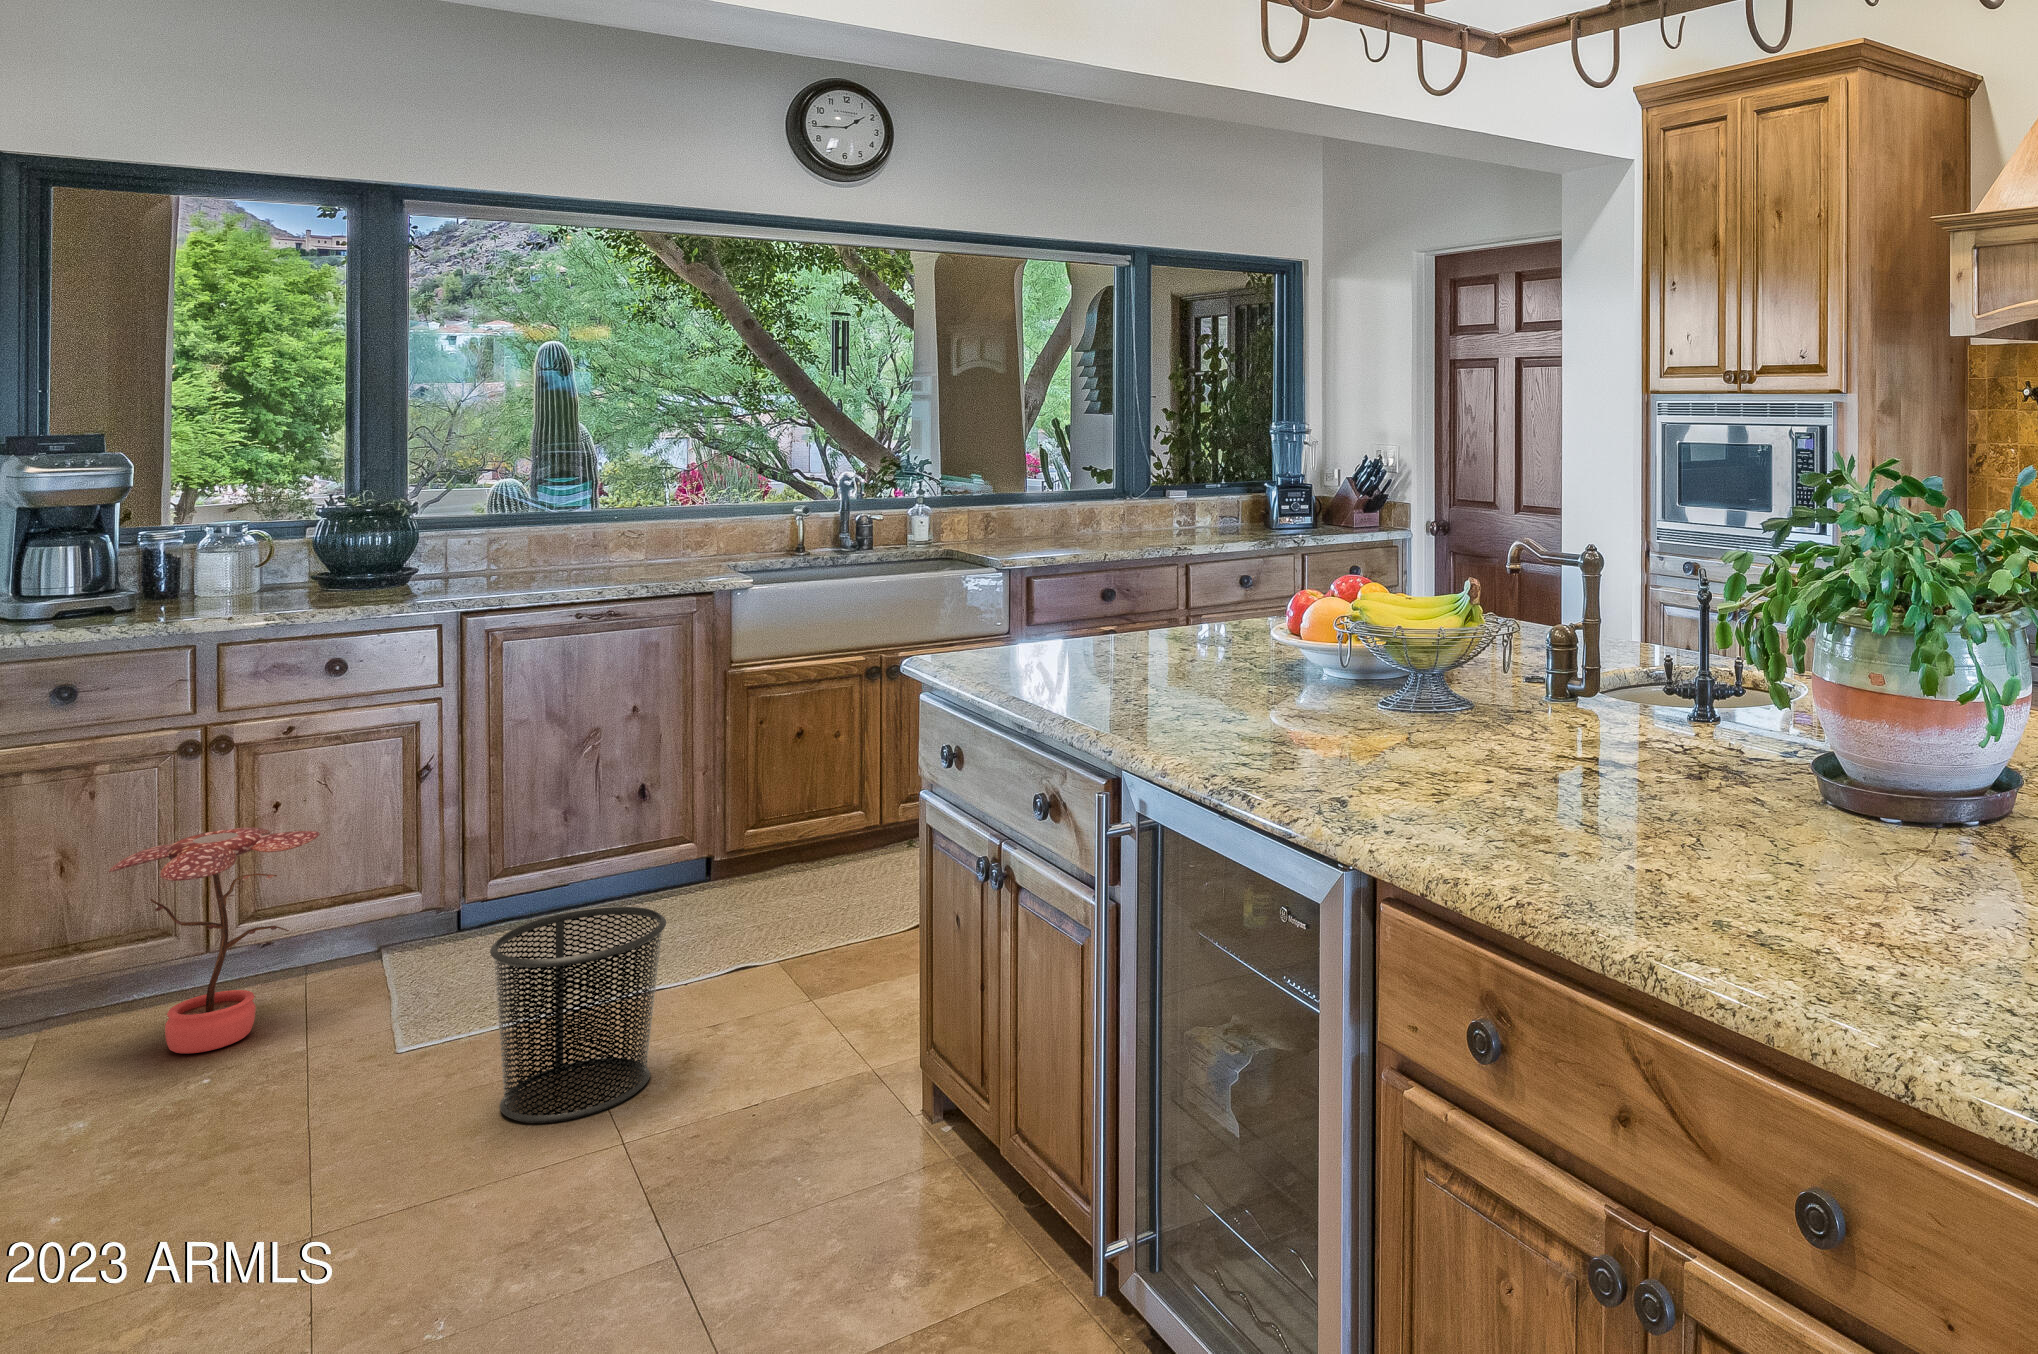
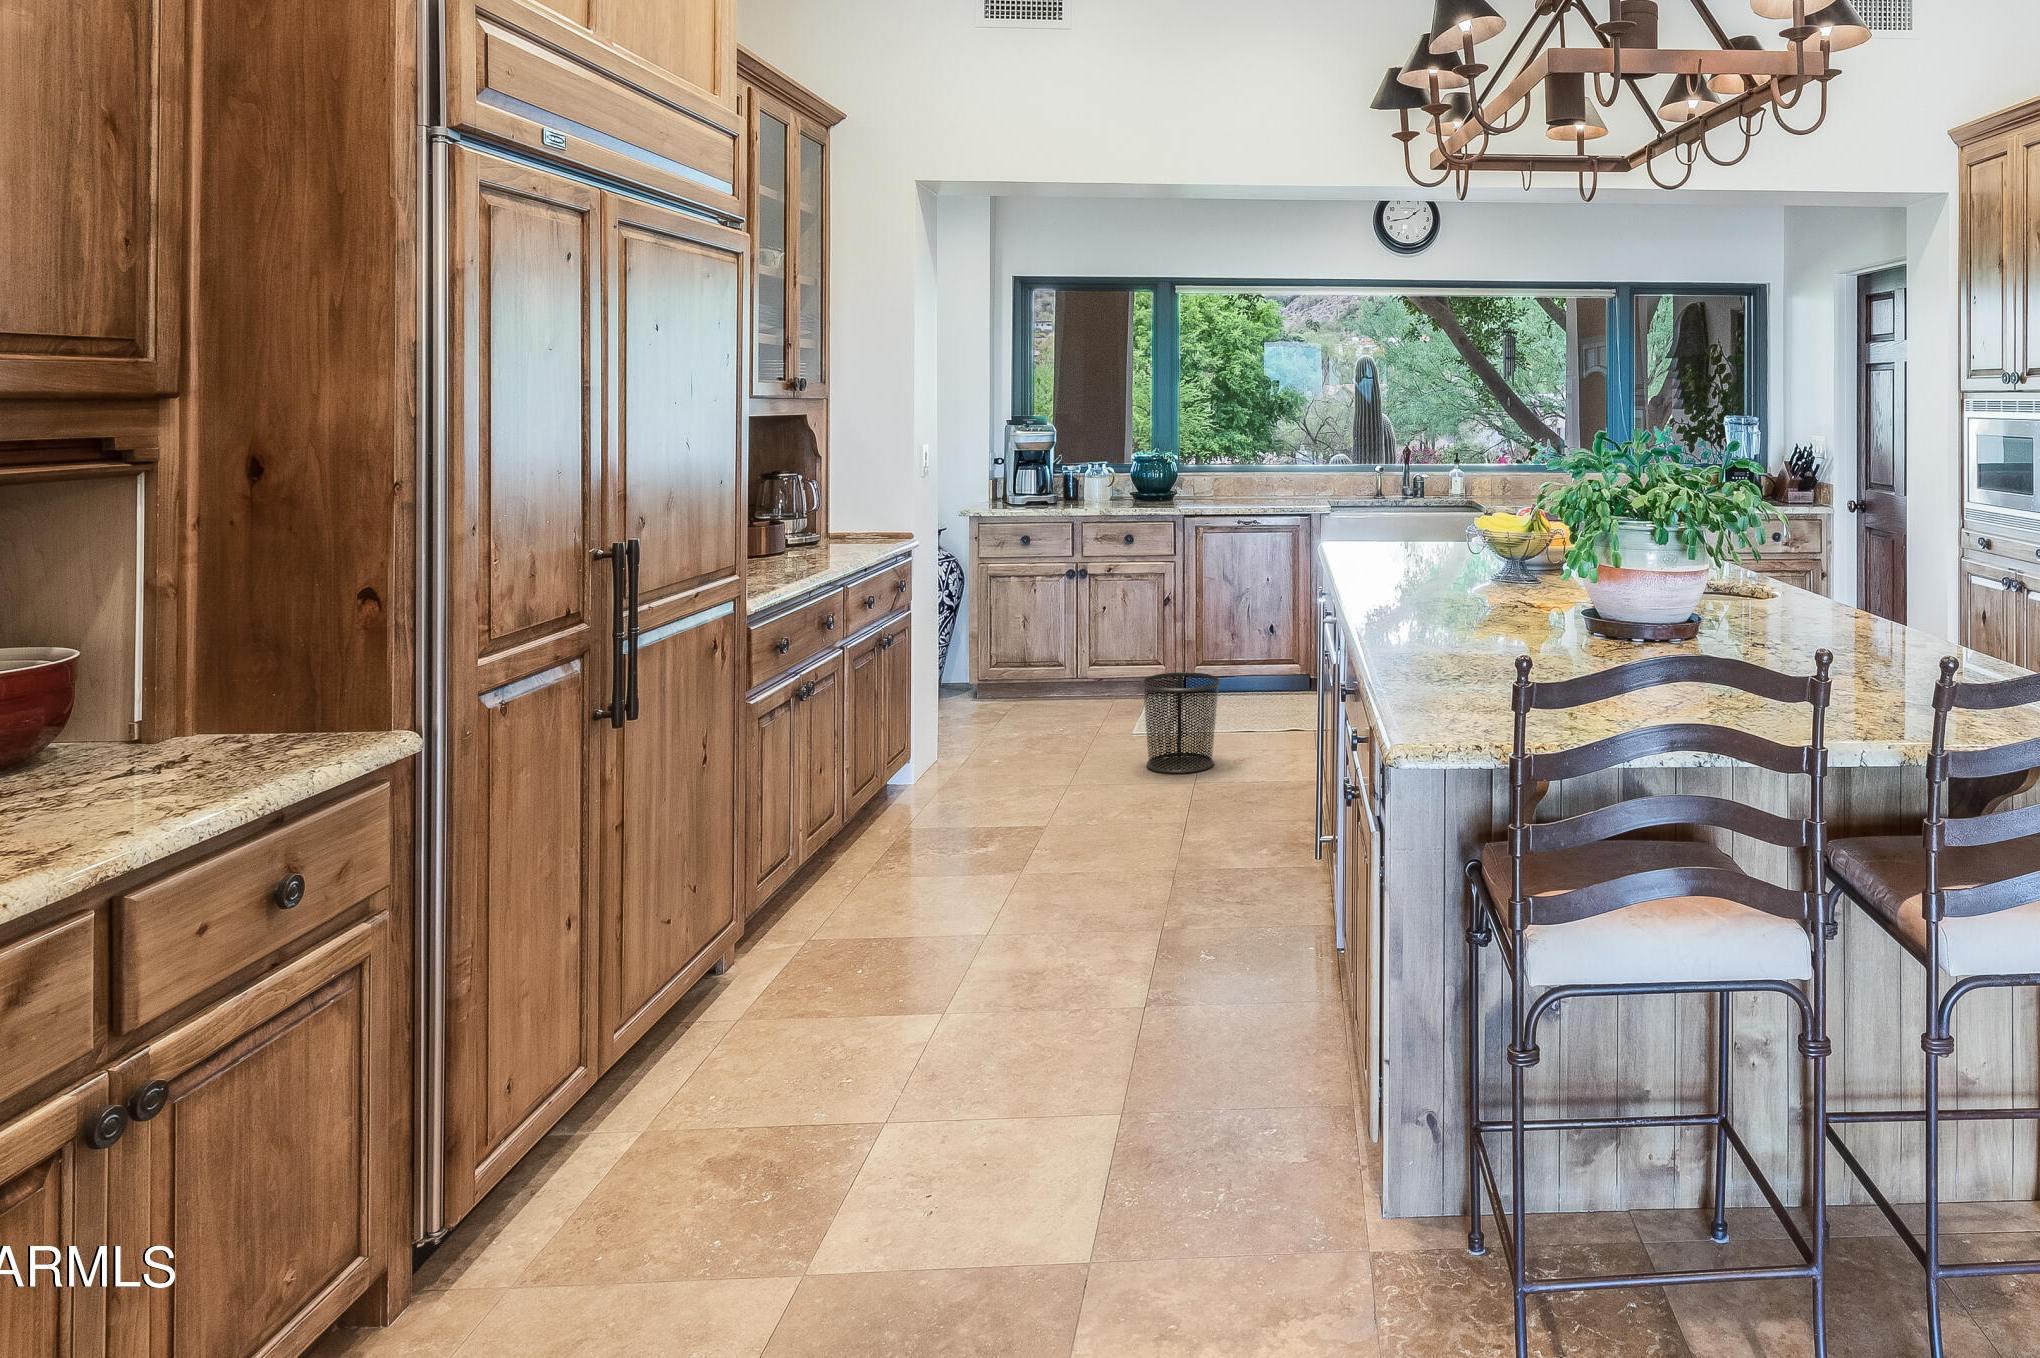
potted plant: present [109,827,320,1053] -> none [1028,614,1106,721]

